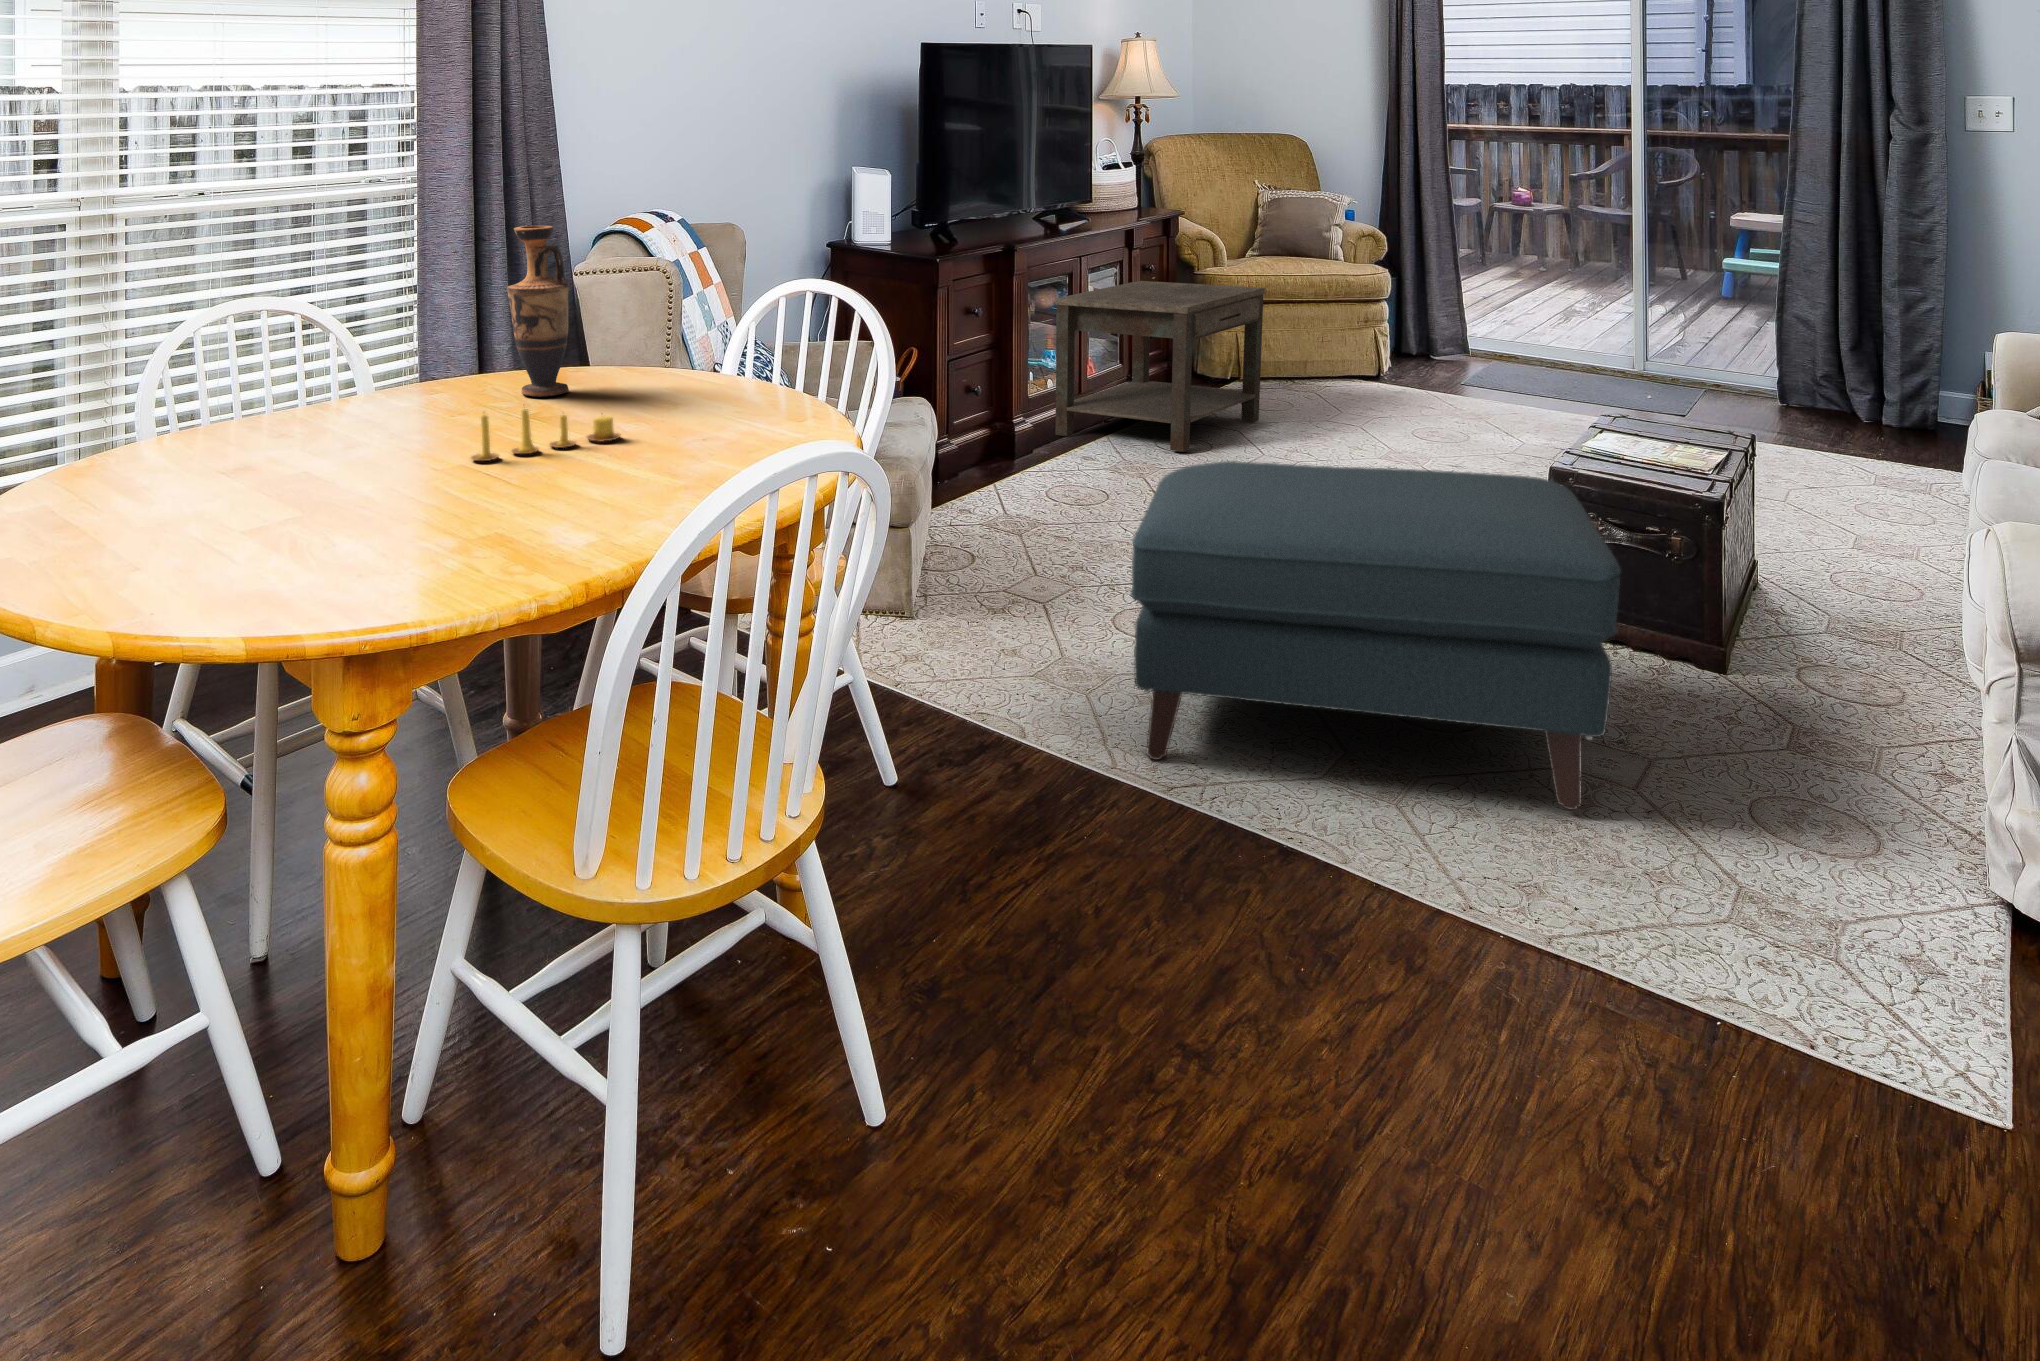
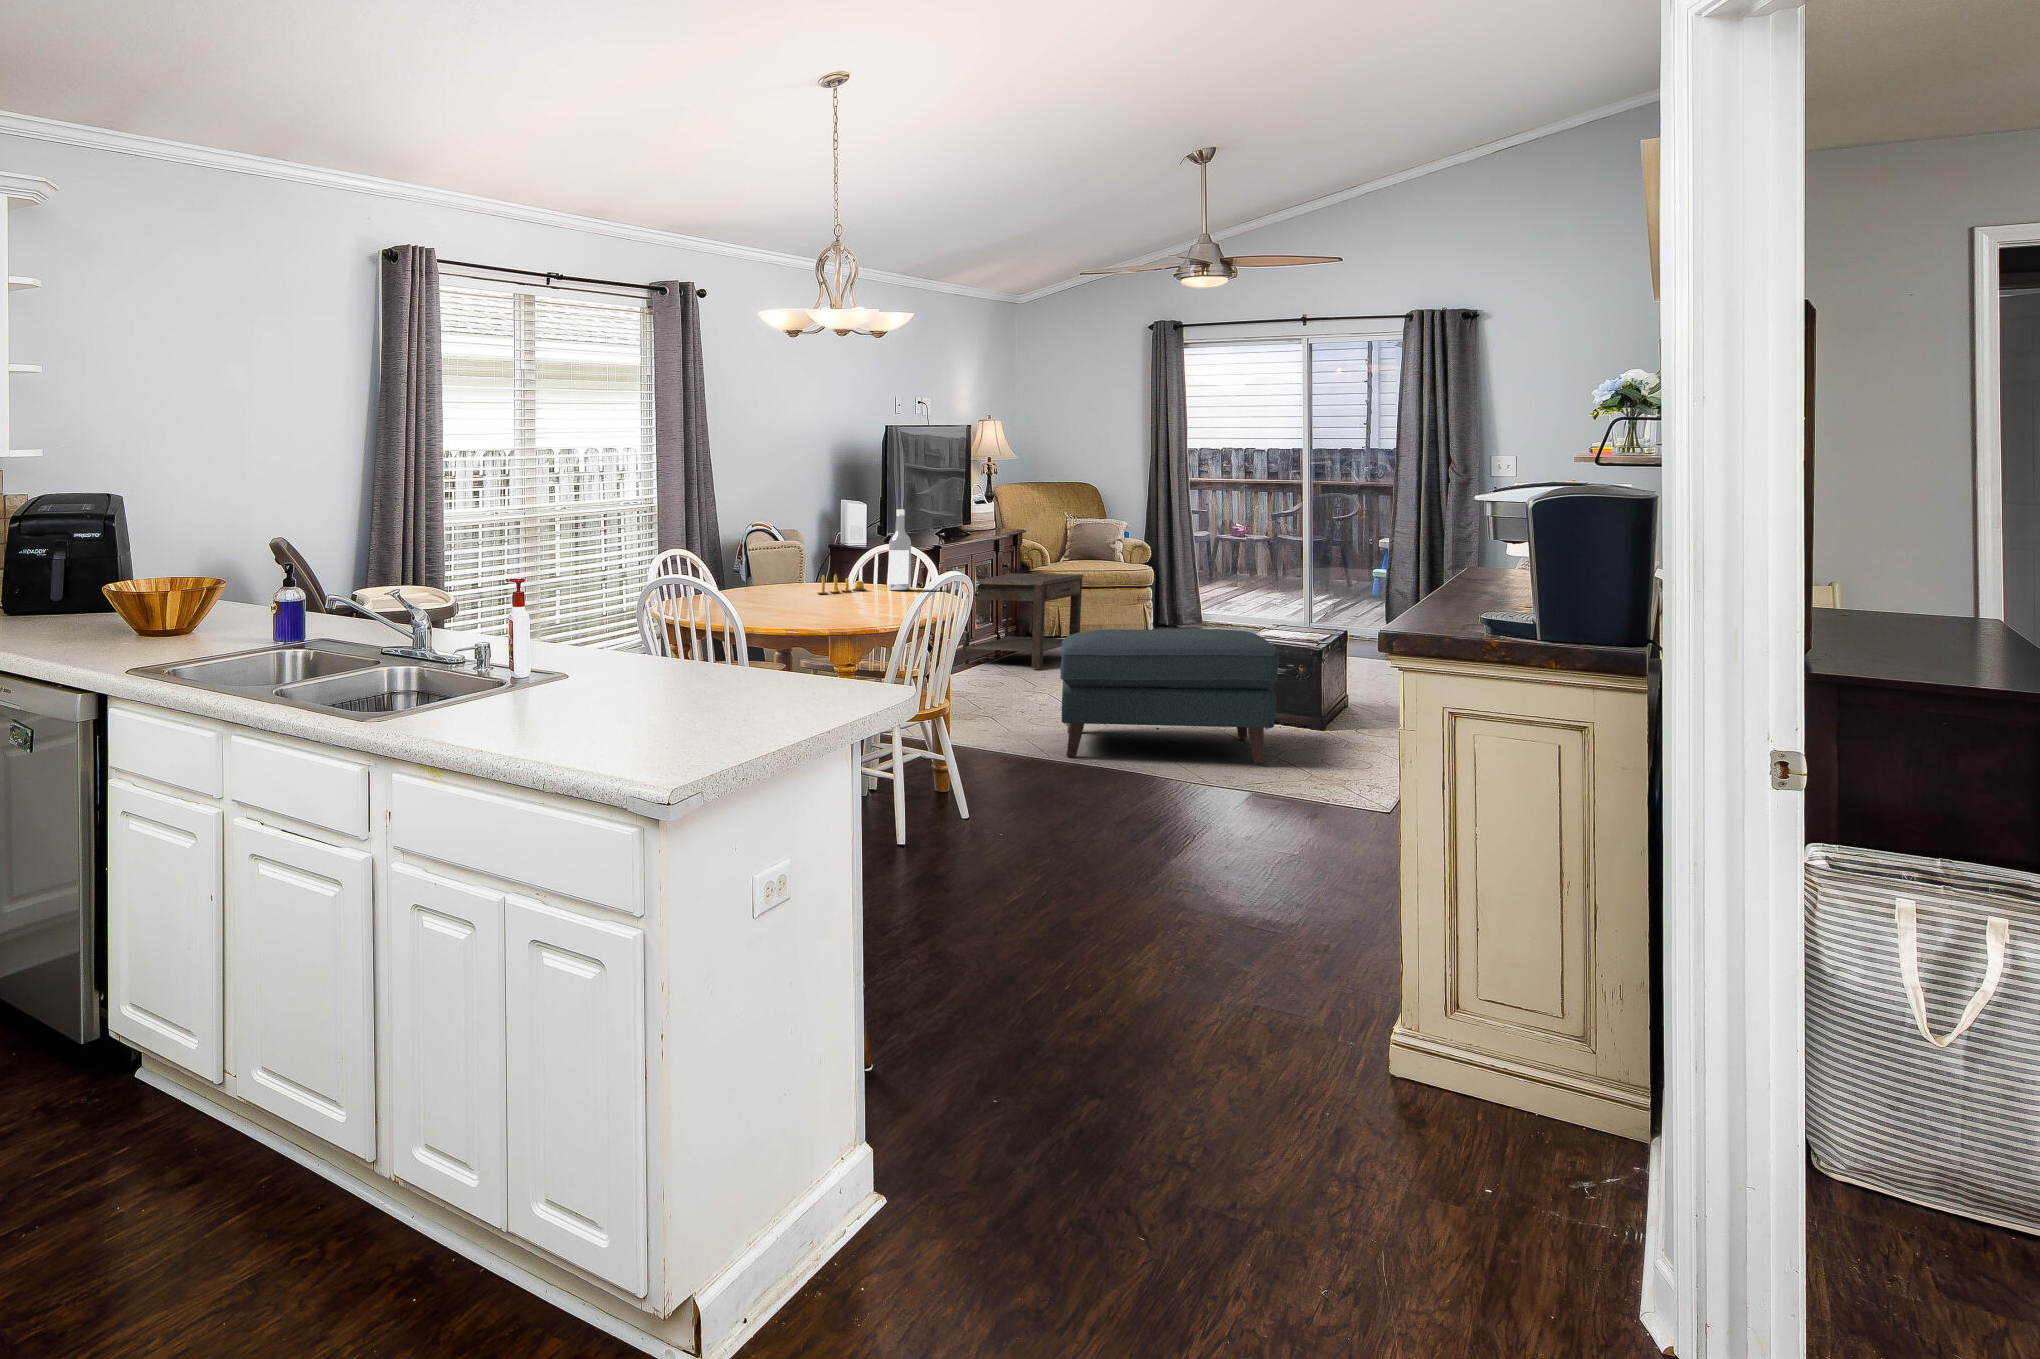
vase: present [507,226,569,397] -> none [791,506,818,583]
wine bottle: none [670,248,725,443] -> present [888,509,911,590]

